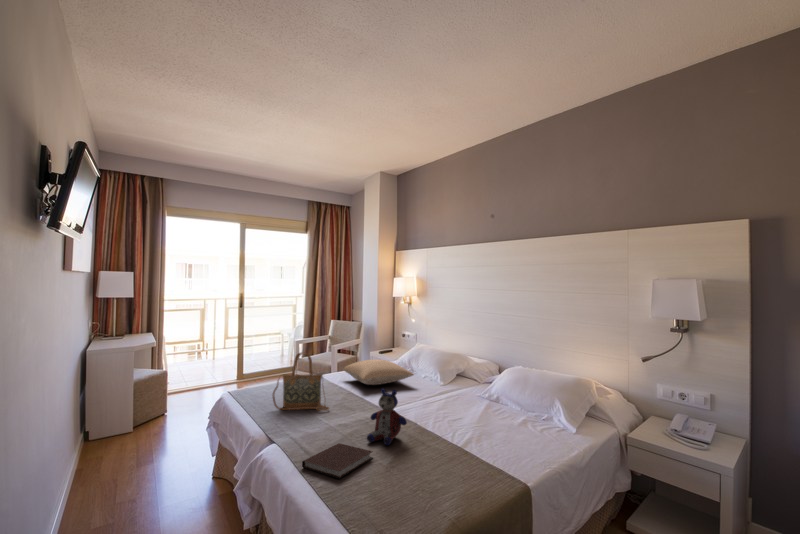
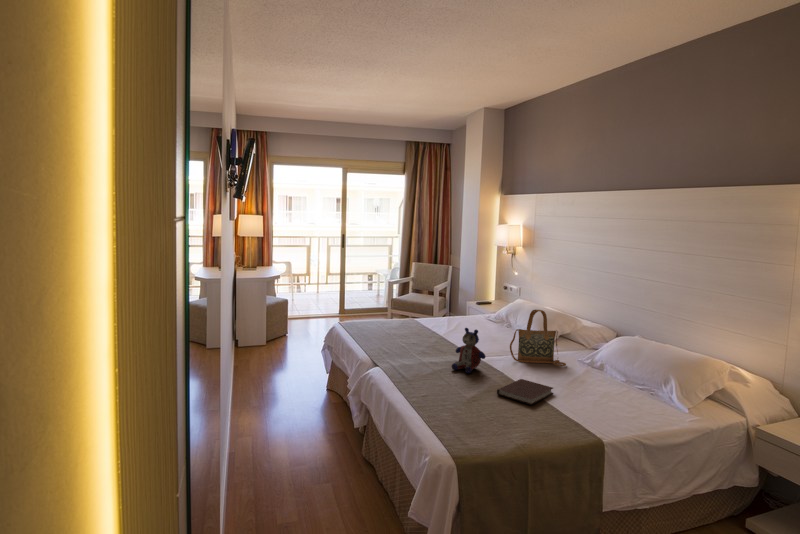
handbag: present [273,353,329,411] -> present [510,310,566,366]
pillow: present [344,359,414,385] -> none [436,303,501,326]
notebook: present [302,443,373,478] -> present [497,379,553,405]

